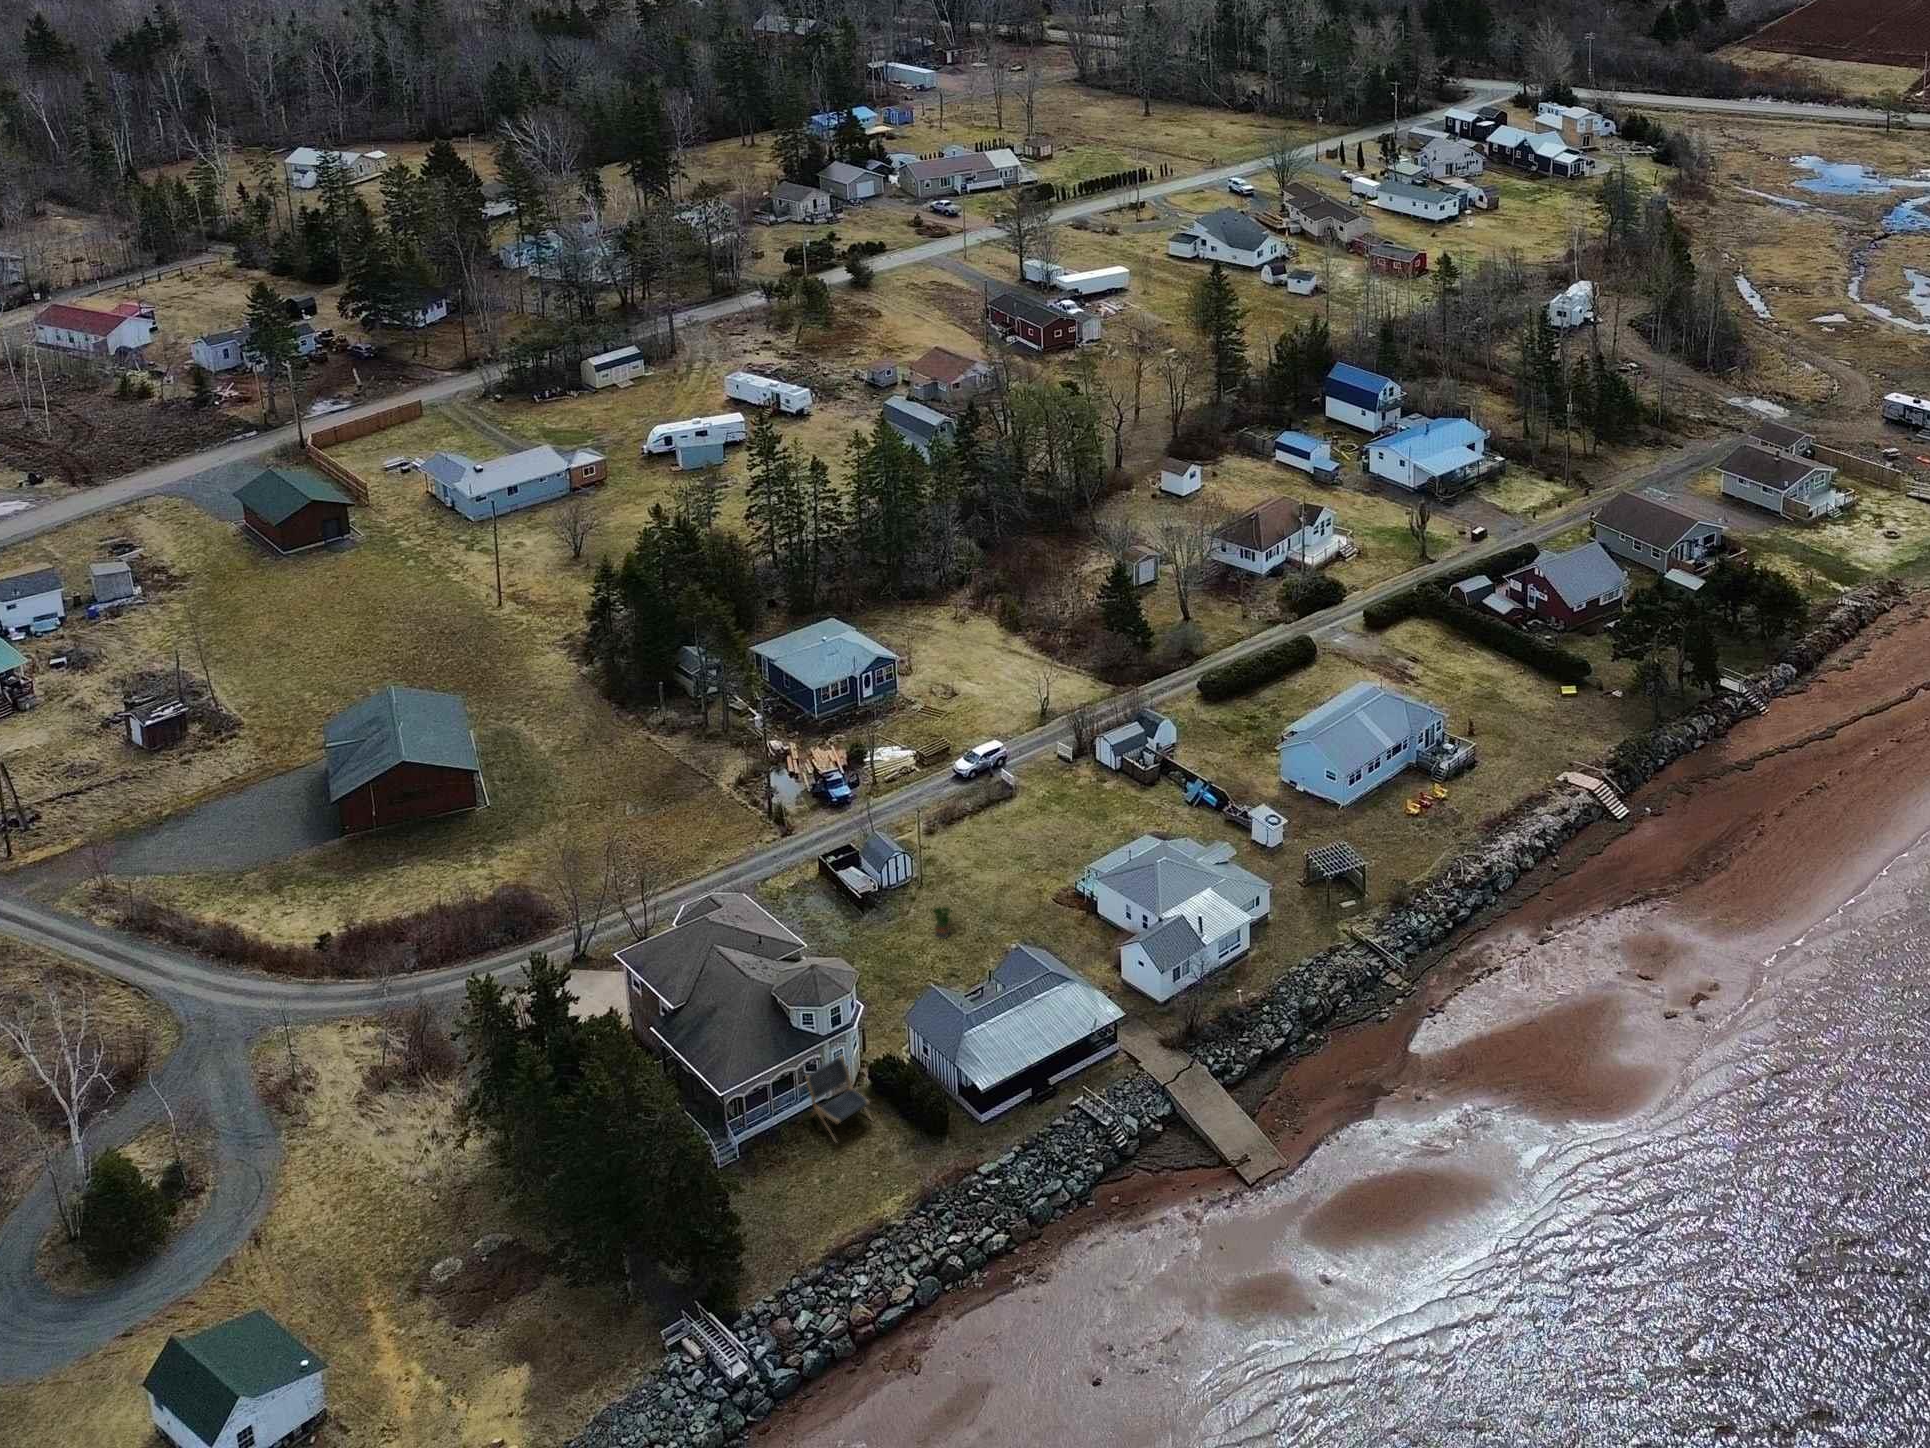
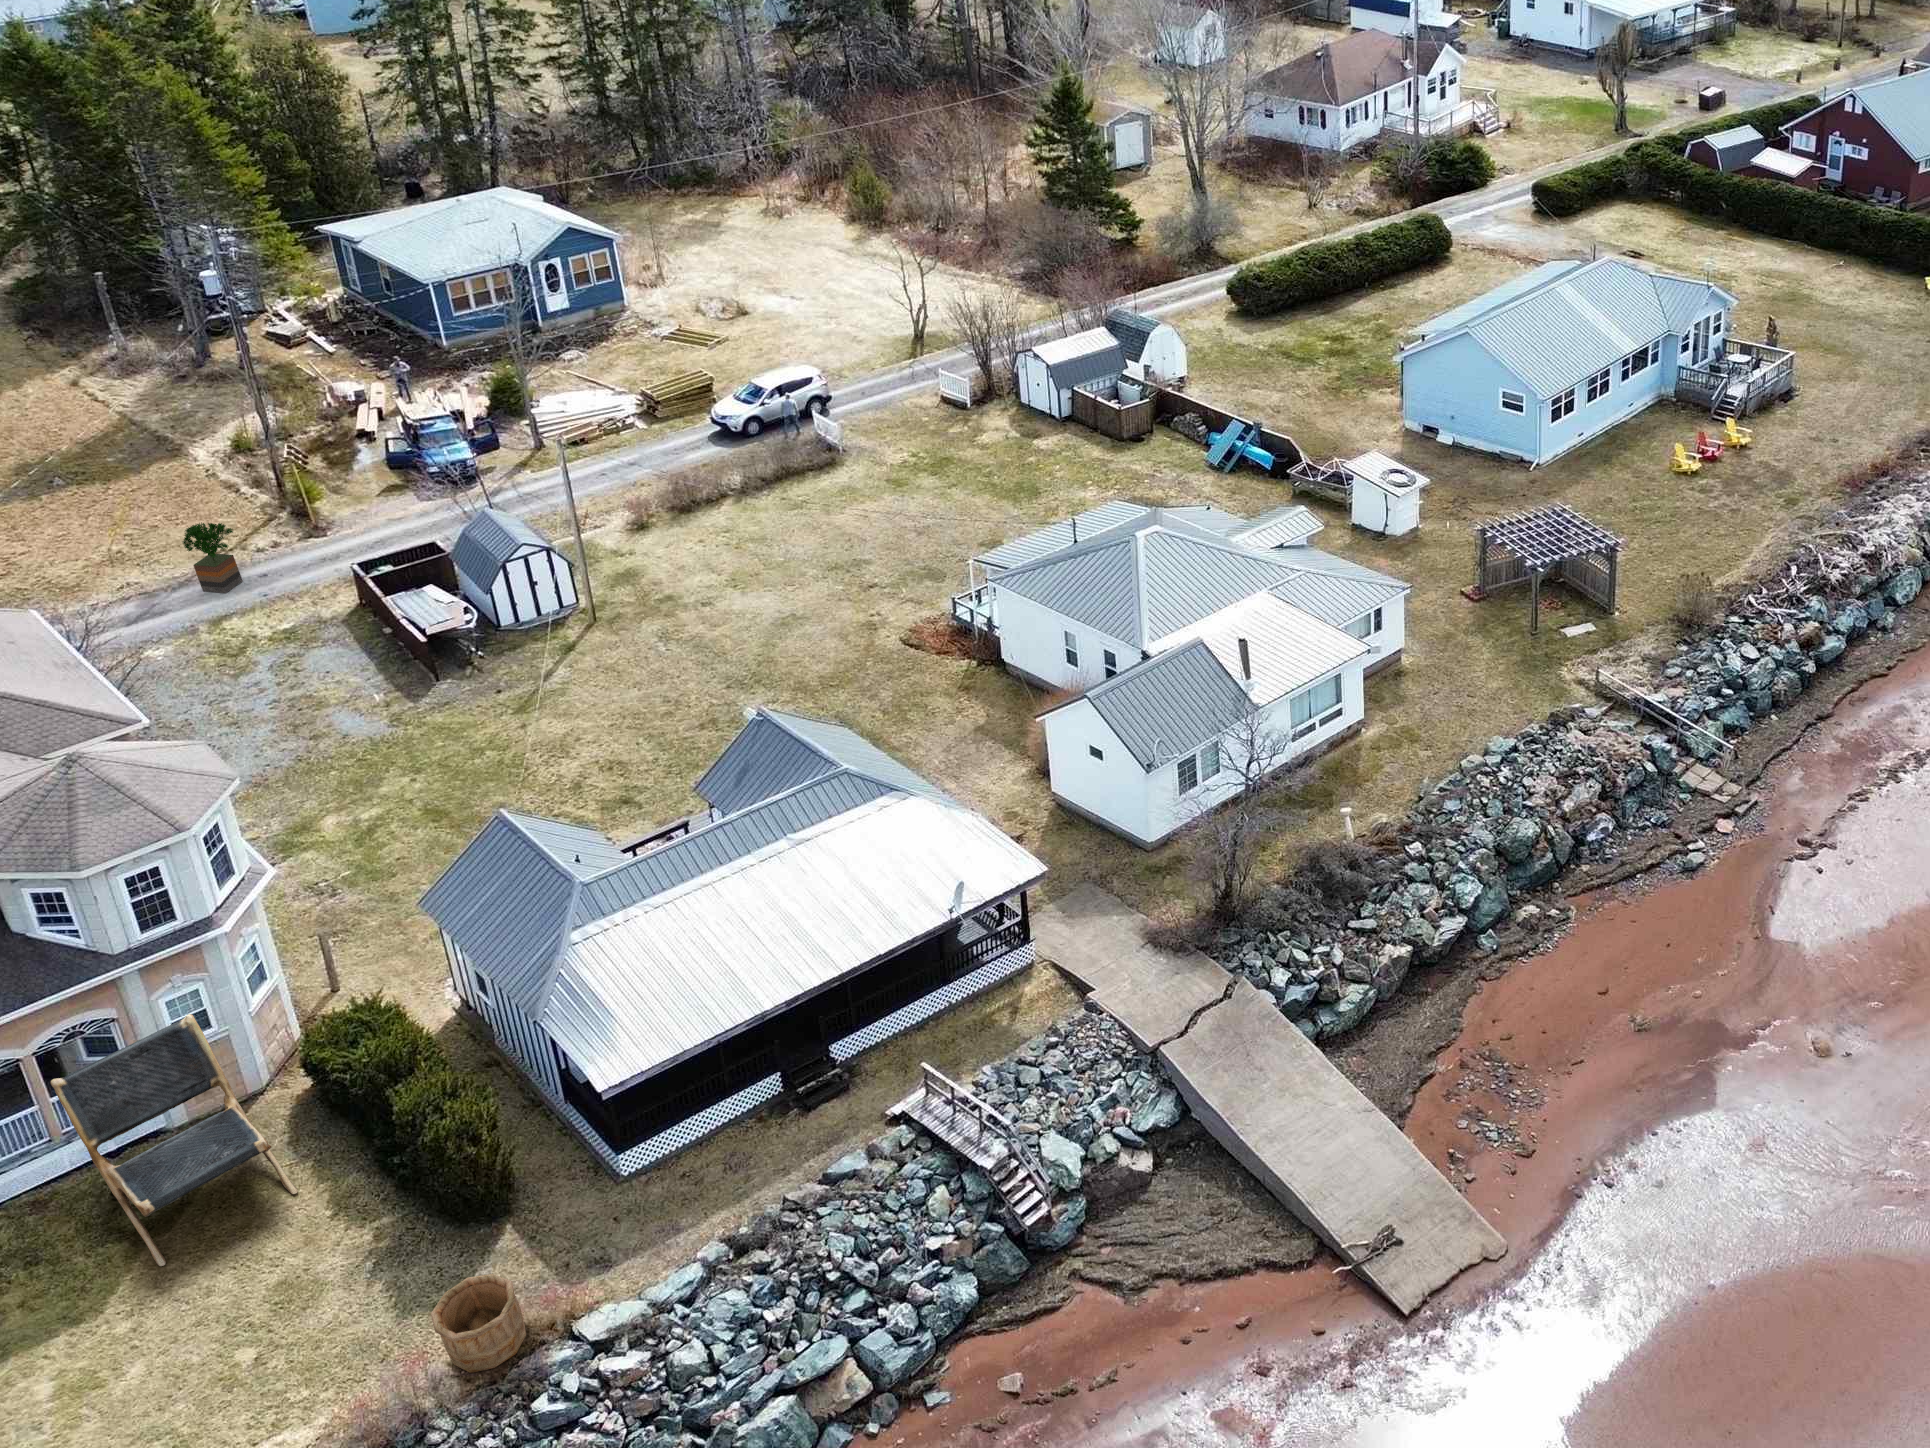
potted tree: present [933,907,952,939] -> present [182,522,243,593]
wooden bucket: none [935,1150,961,1182] -> present [431,1274,526,1373]

